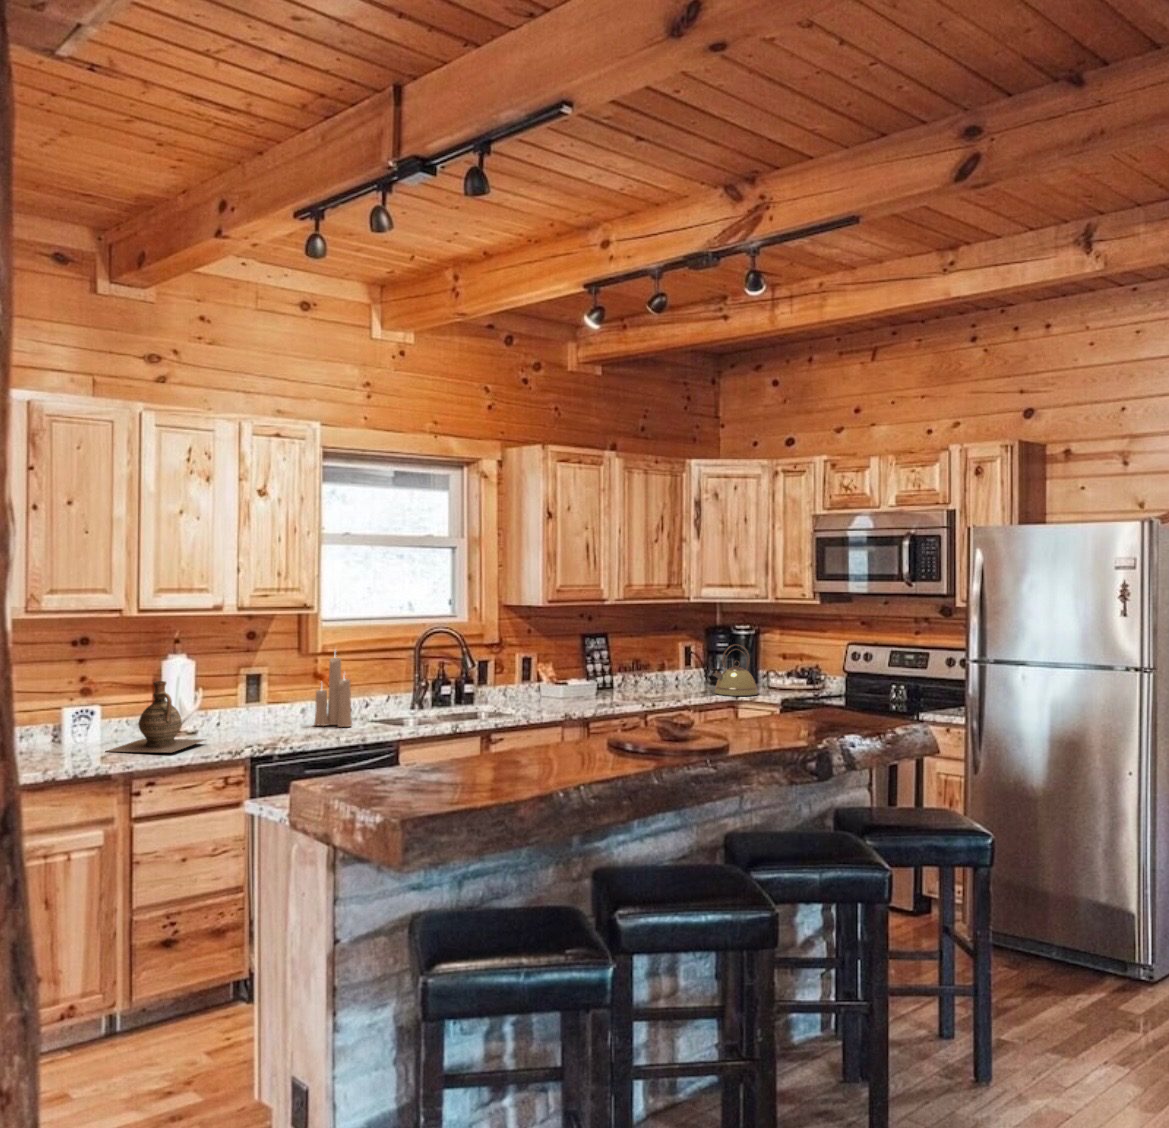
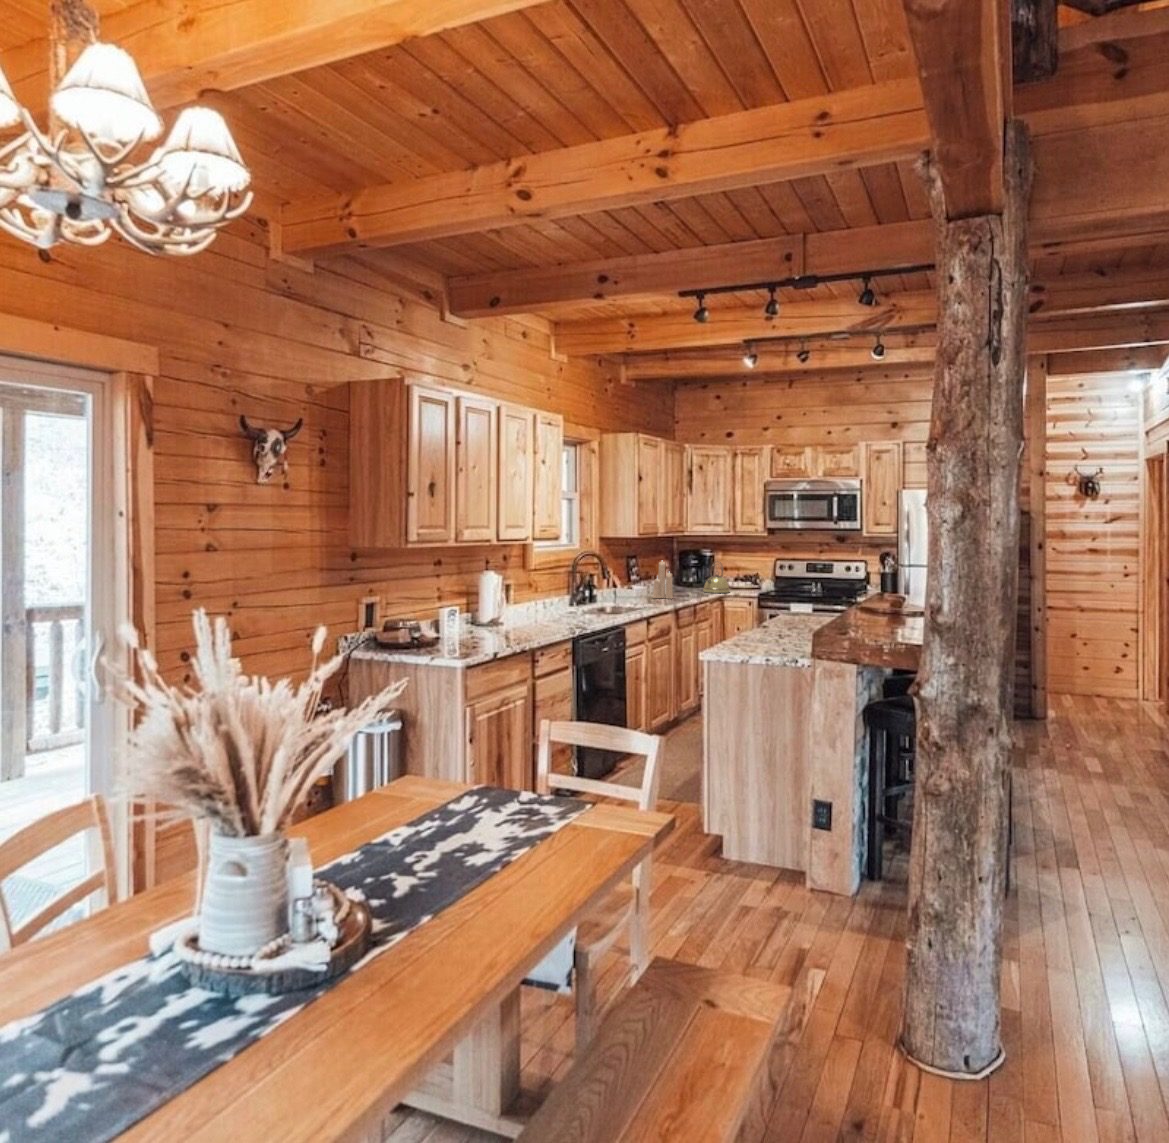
candle: present [314,657,352,727] -> present [653,562,673,599]
ceramic jug: present [108,681,204,753] -> none [482,588,533,635]

